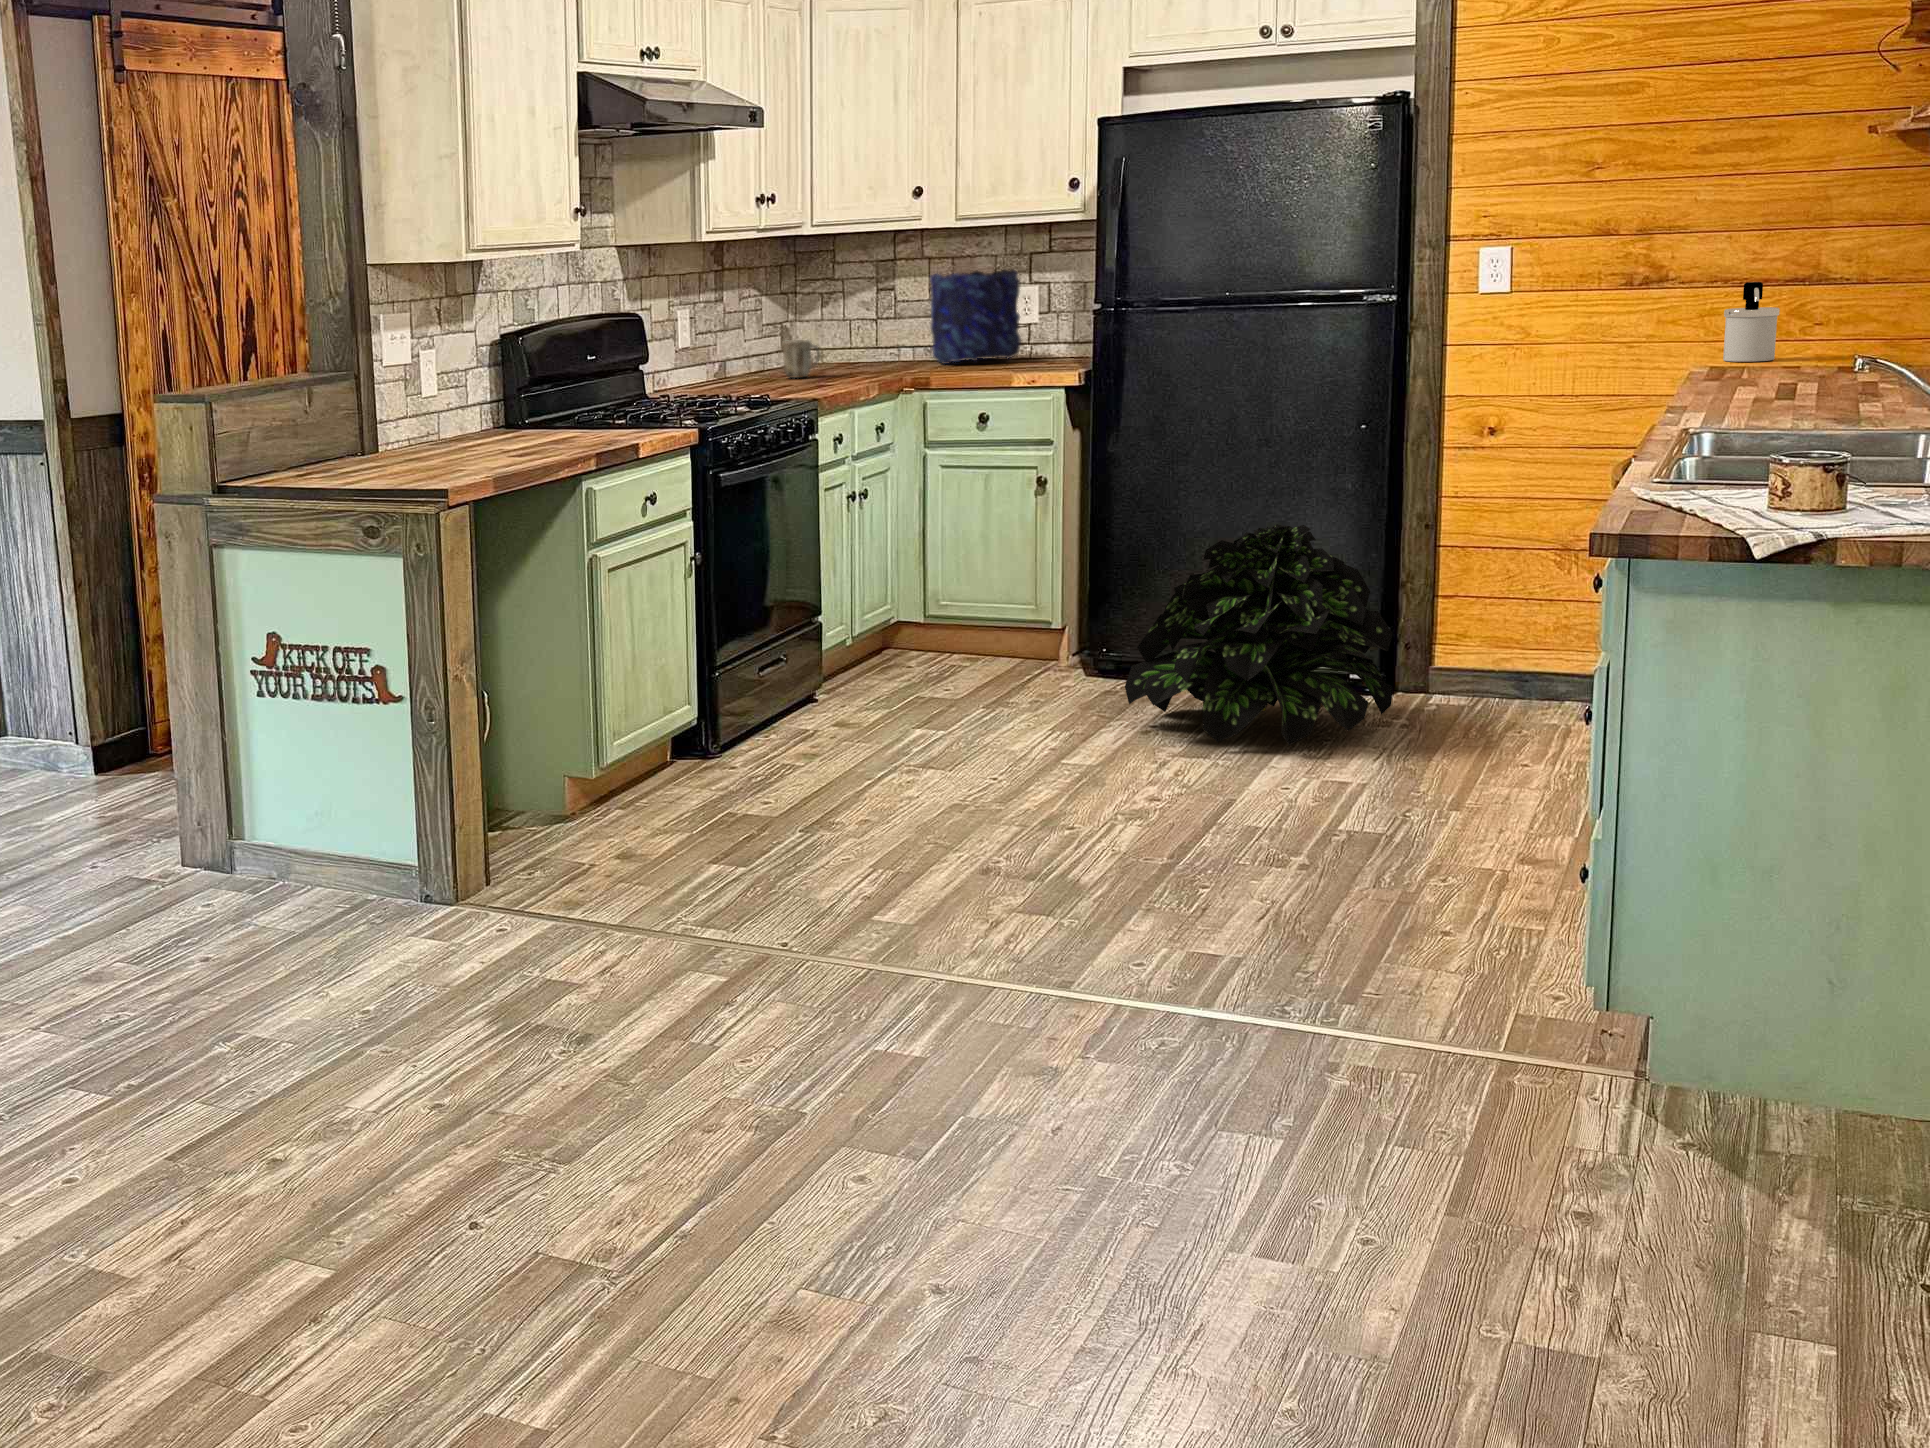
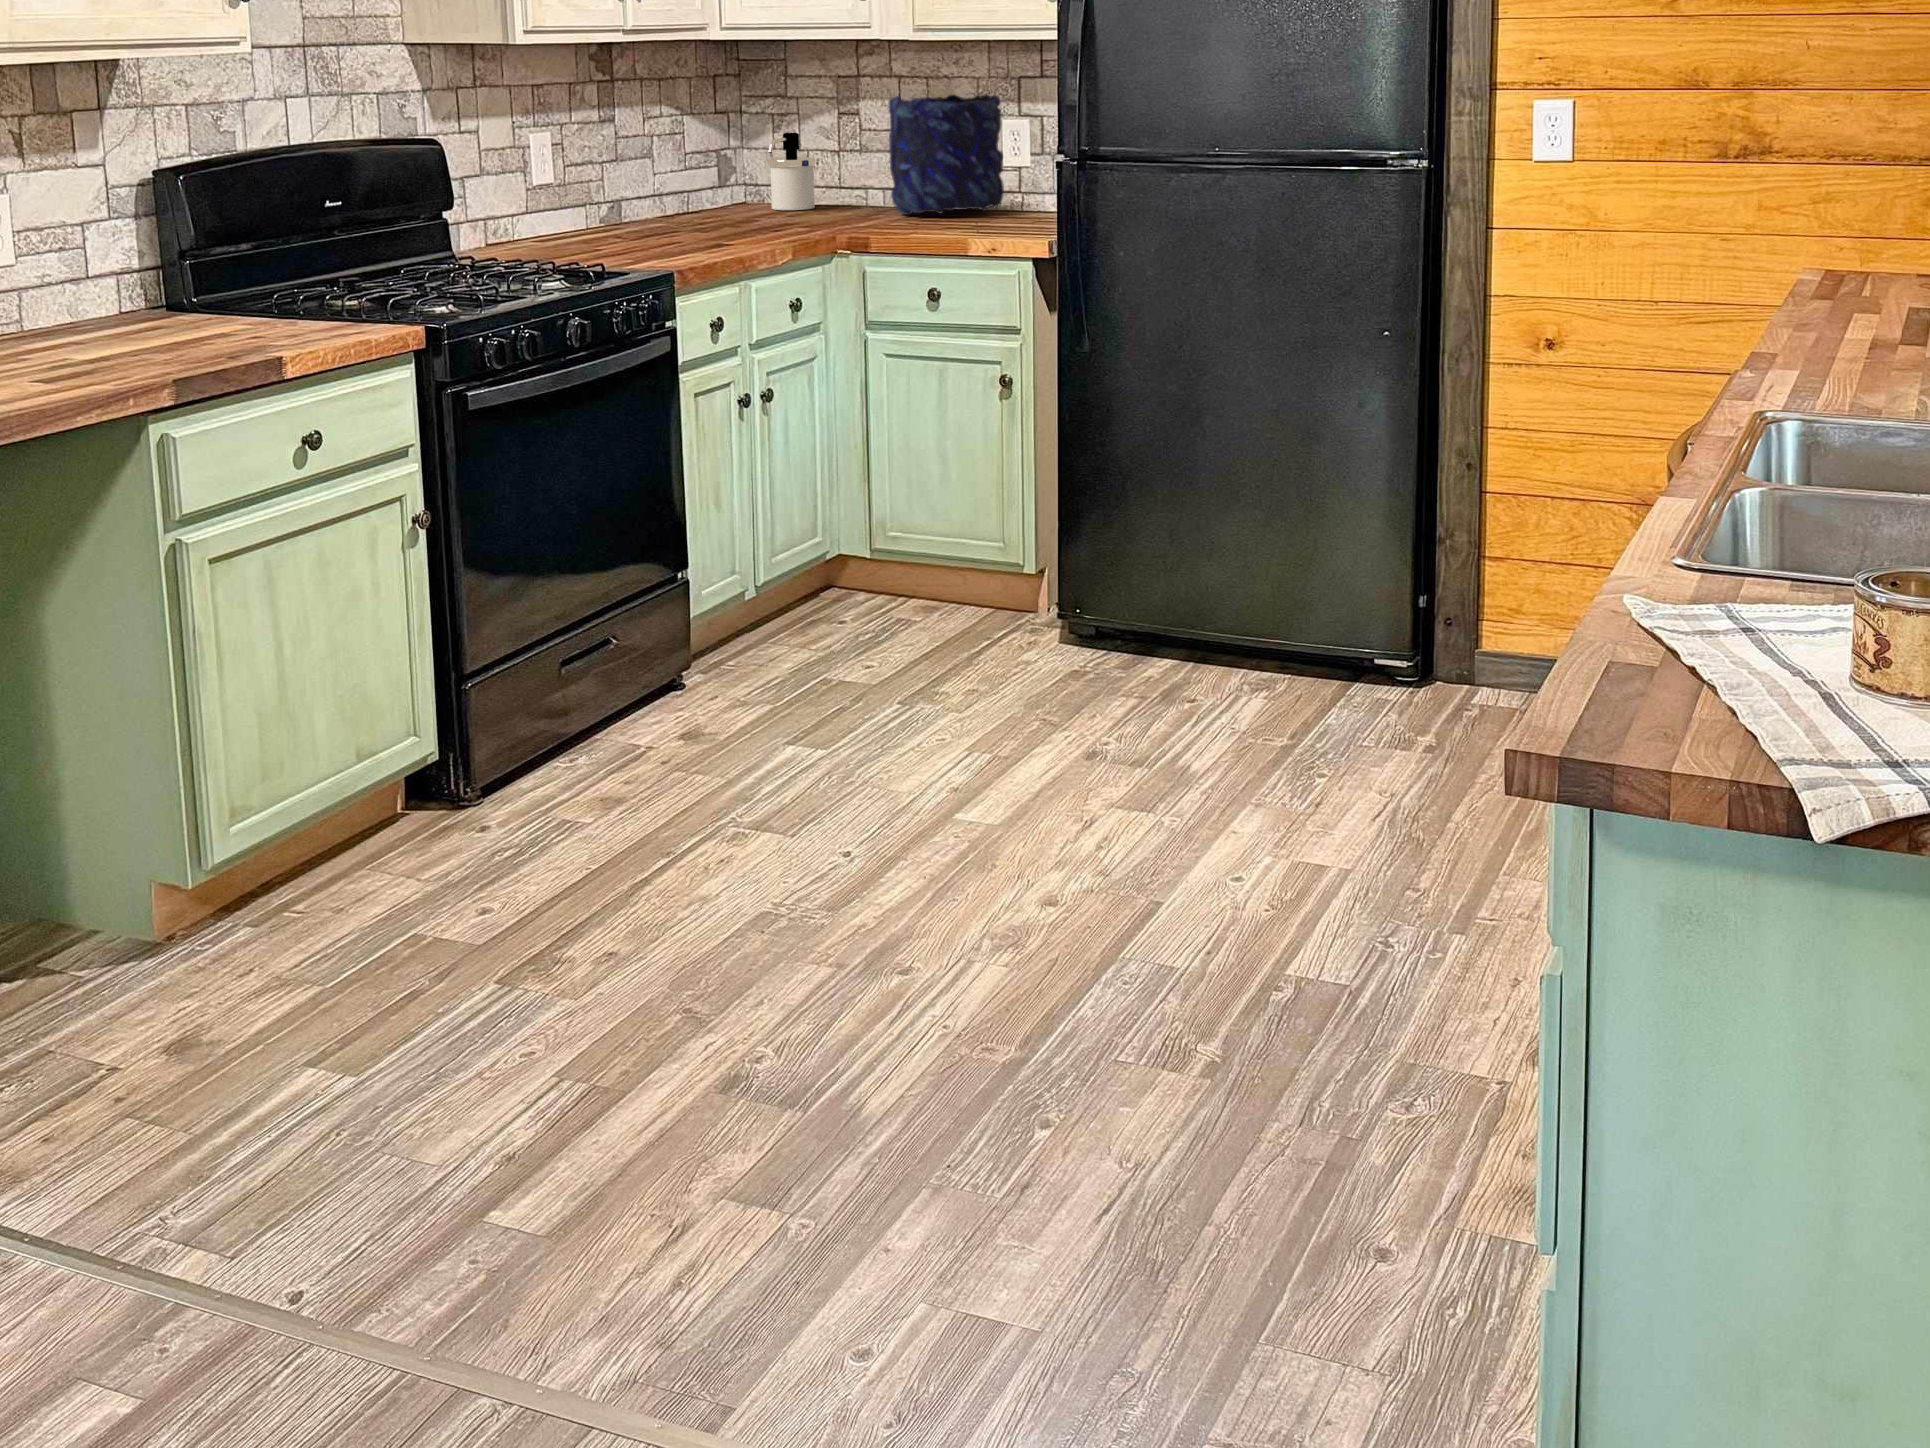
soap dispenser: present [1723,282,1780,362] -> present [768,133,815,210]
mug: present [782,339,820,378] -> none [674,180,727,231]
potted plant: present [1125,524,1393,745] -> none [1070,468,1416,791]

